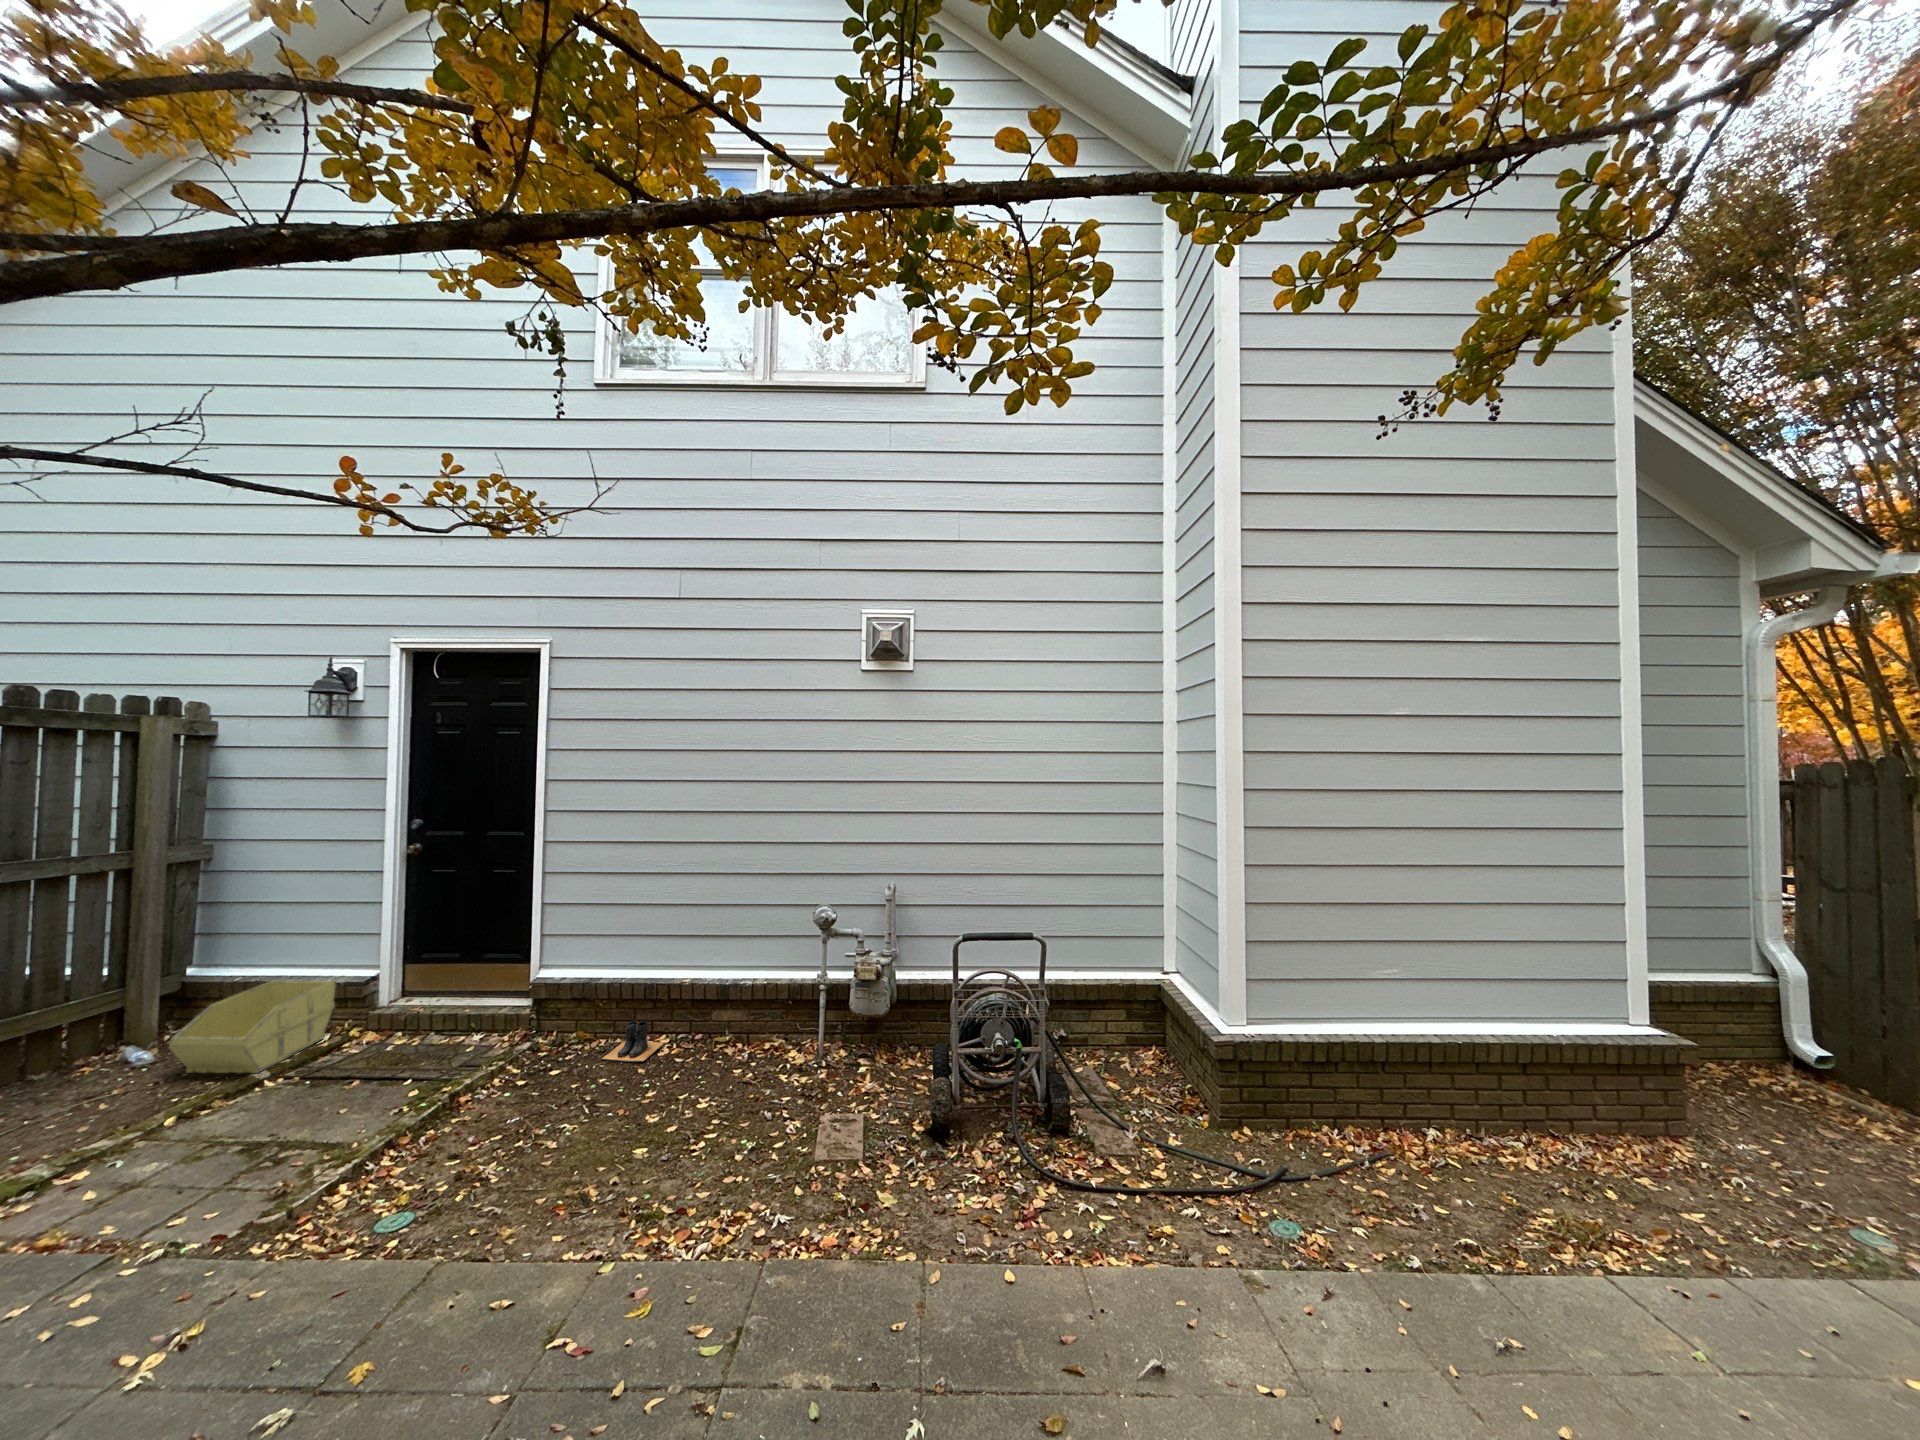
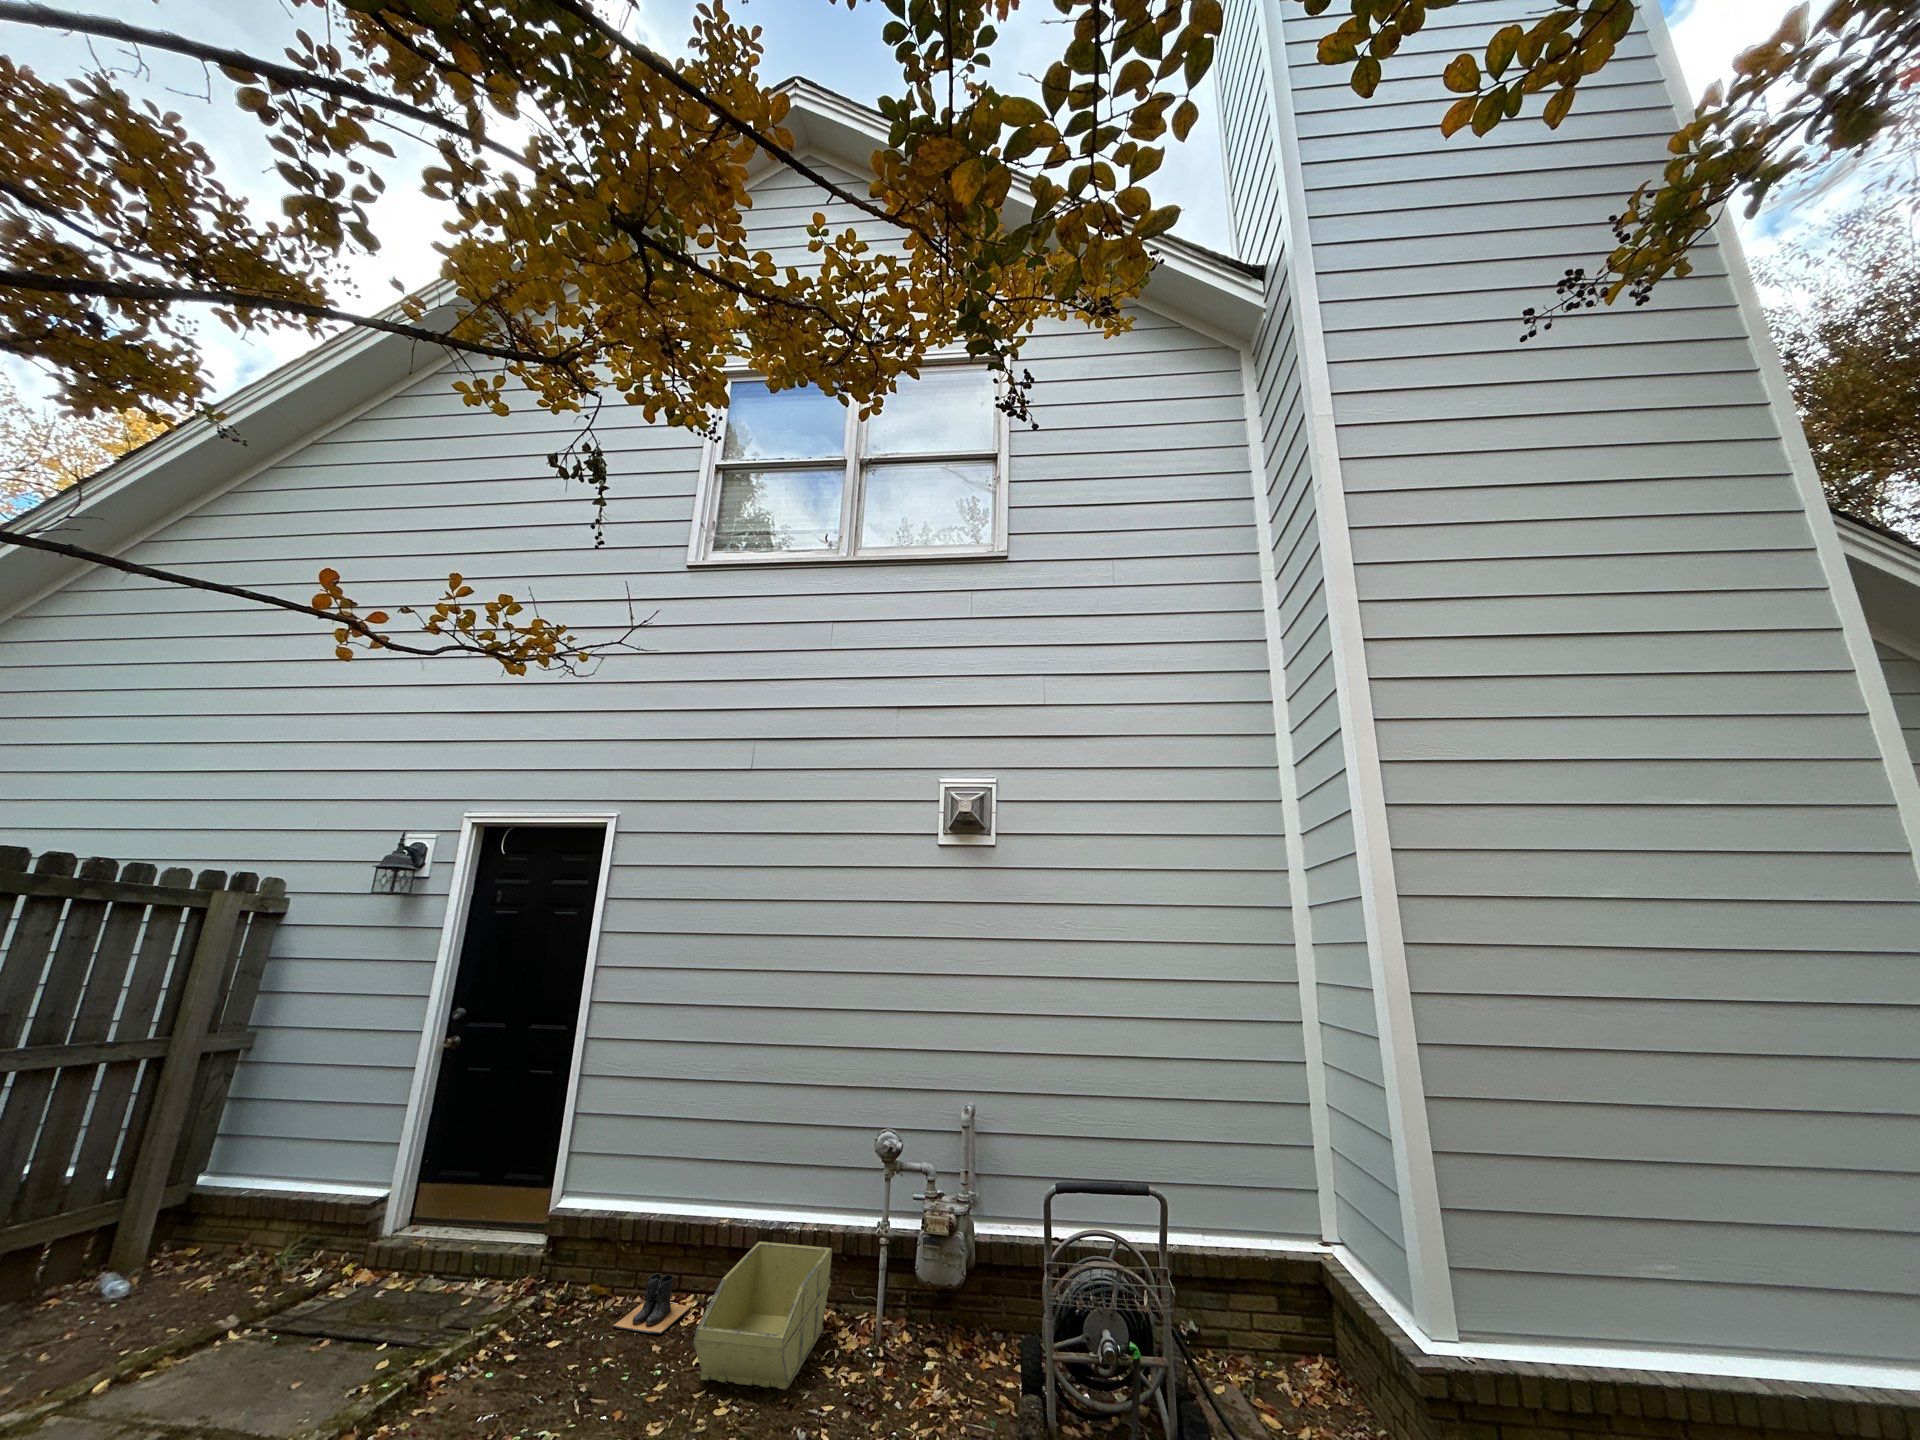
storage bin: present [169,981,336,1073] -> present [693,1241,832,1390]

